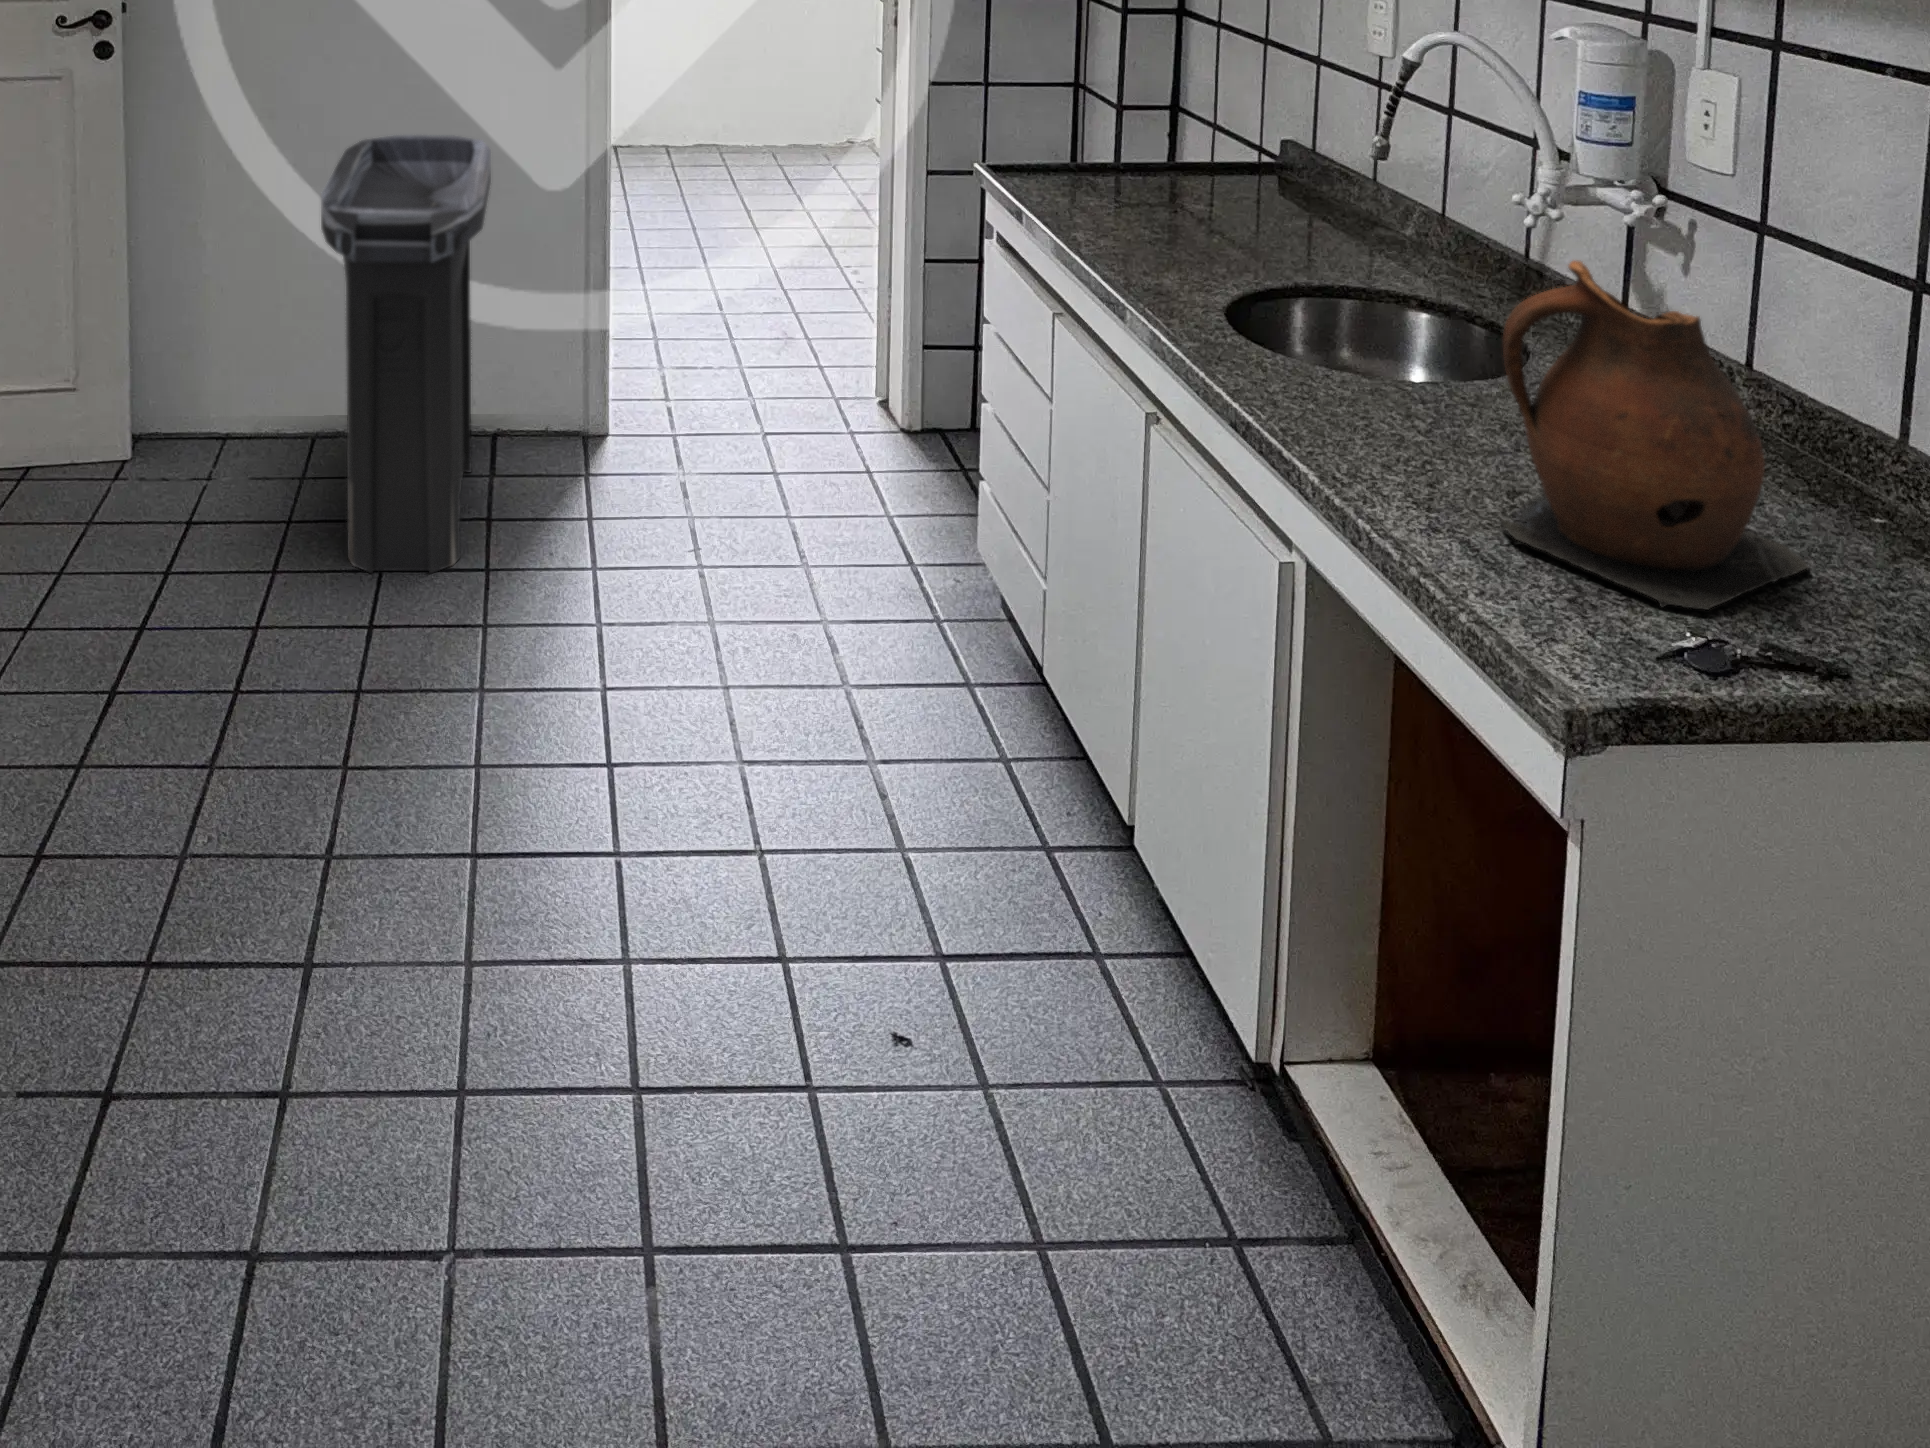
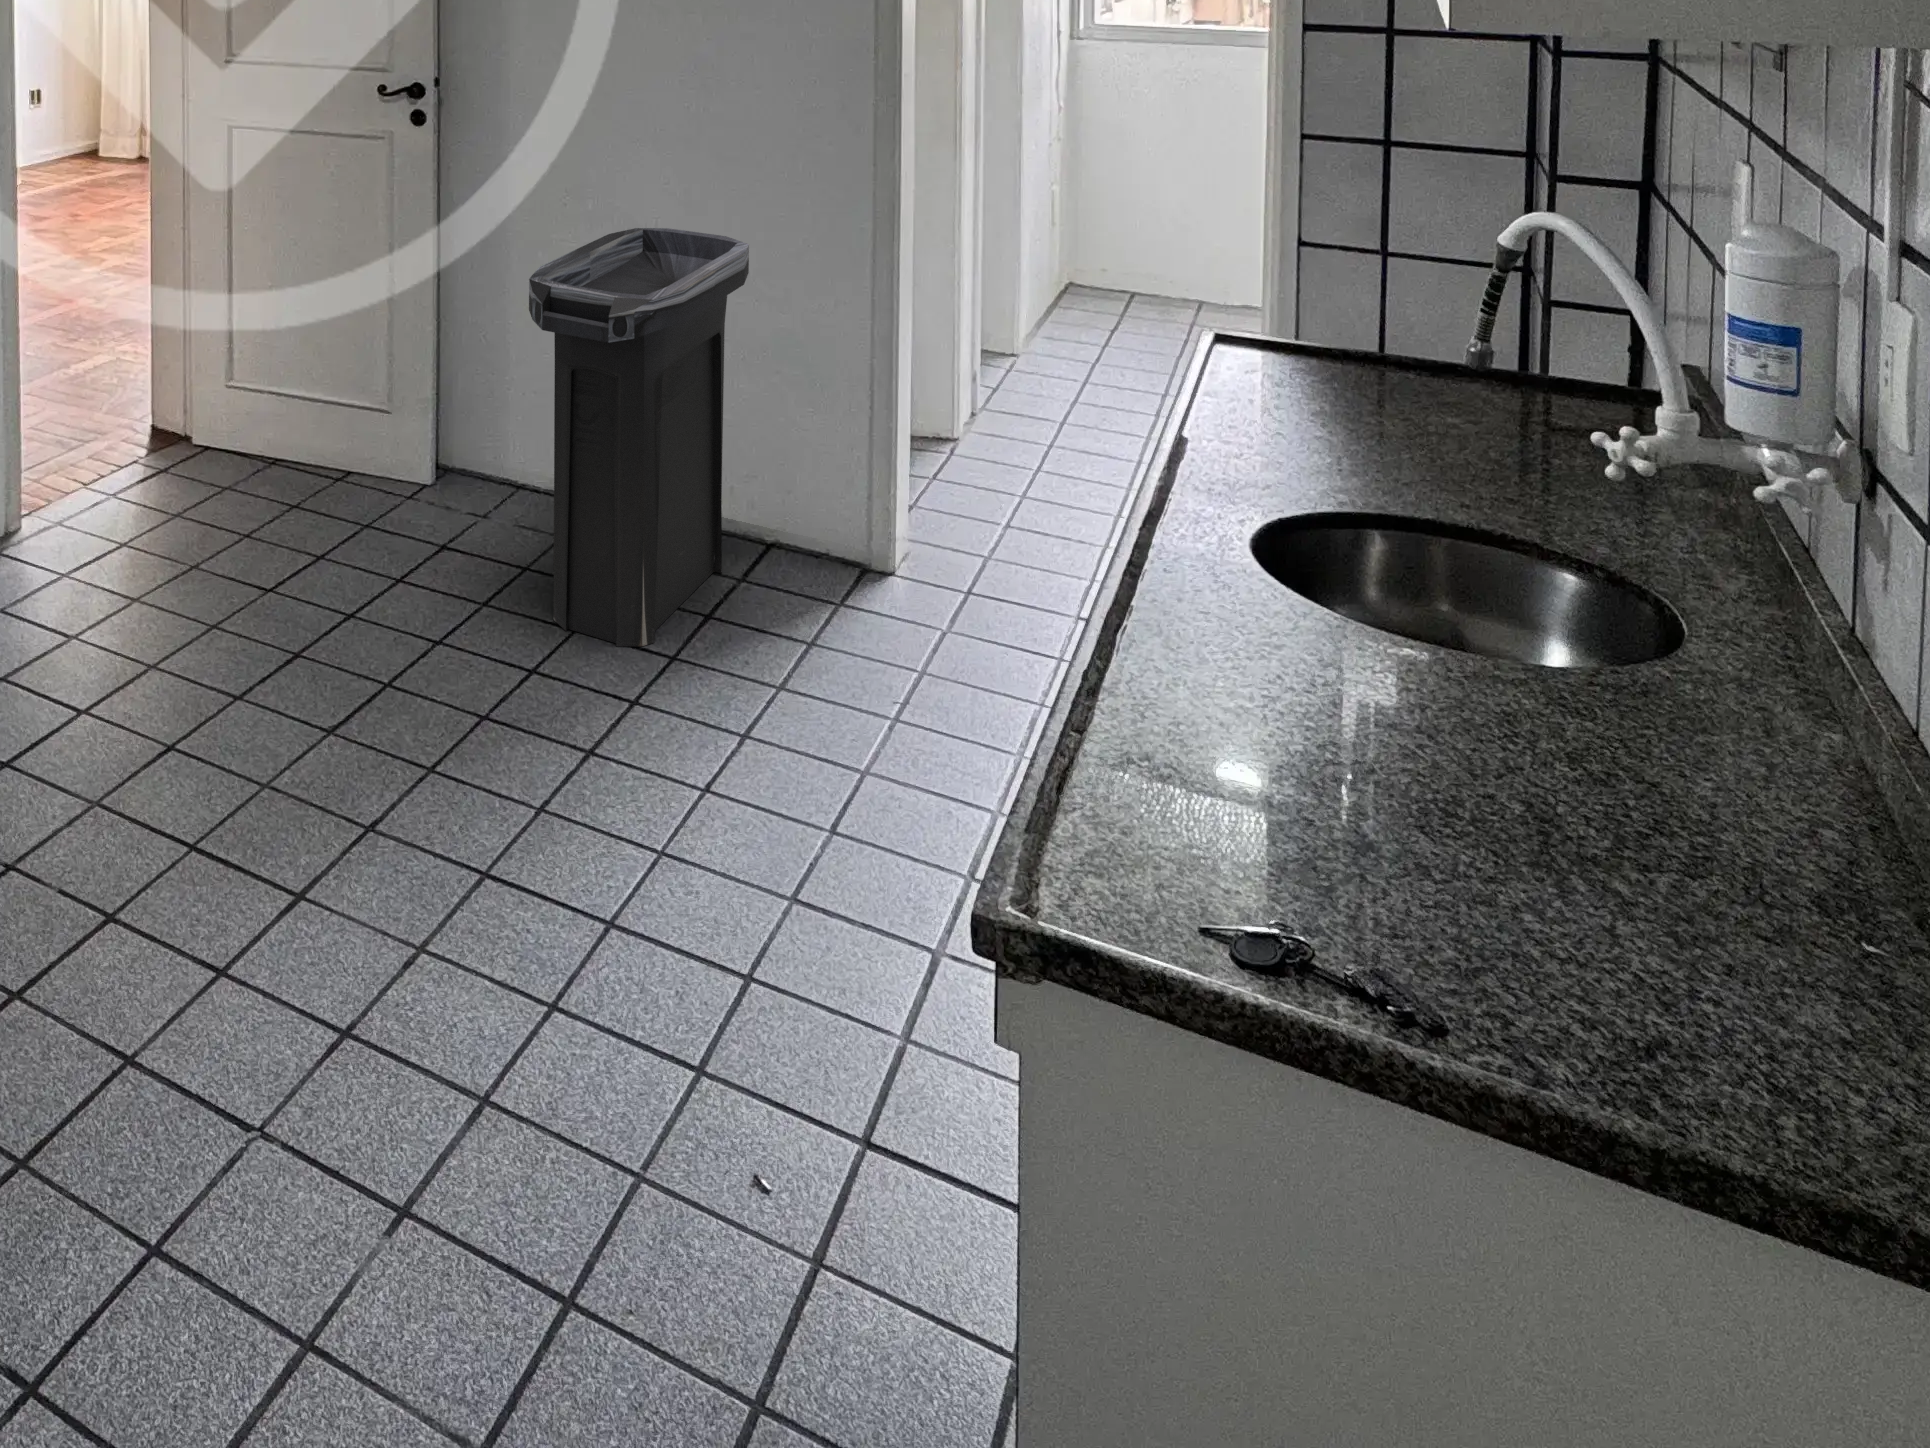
ceramic pitcher: present [1500,261,1810,610] -> none [1196,483,1592,948]

